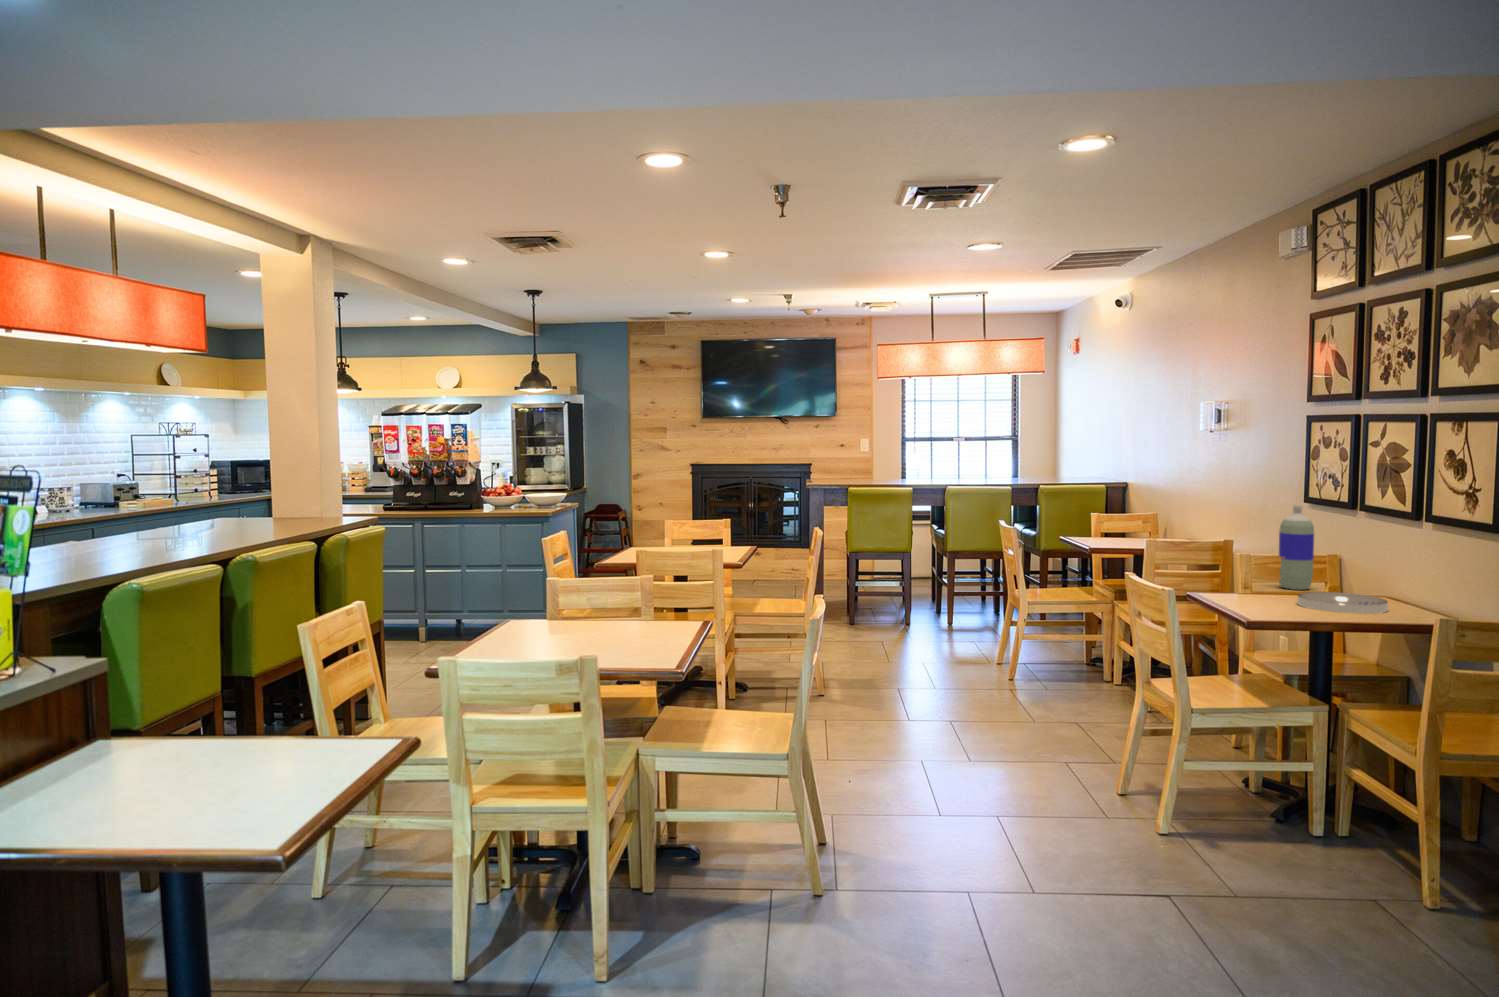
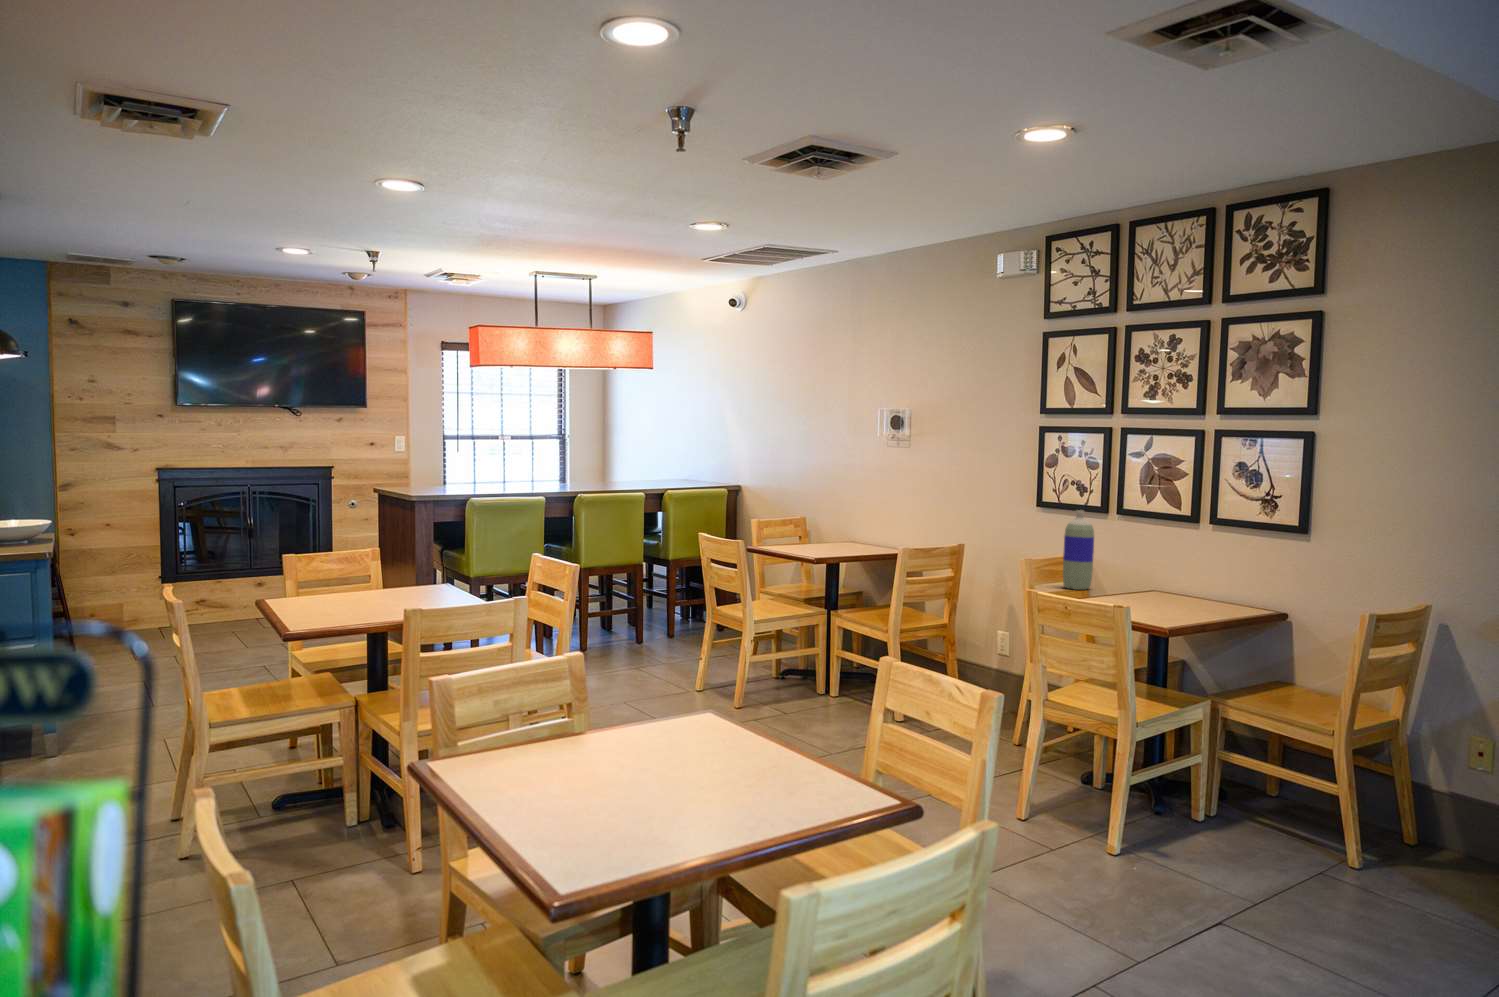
plate: present [1297,592,1388,614] -> none [1138,591,1215,610]

